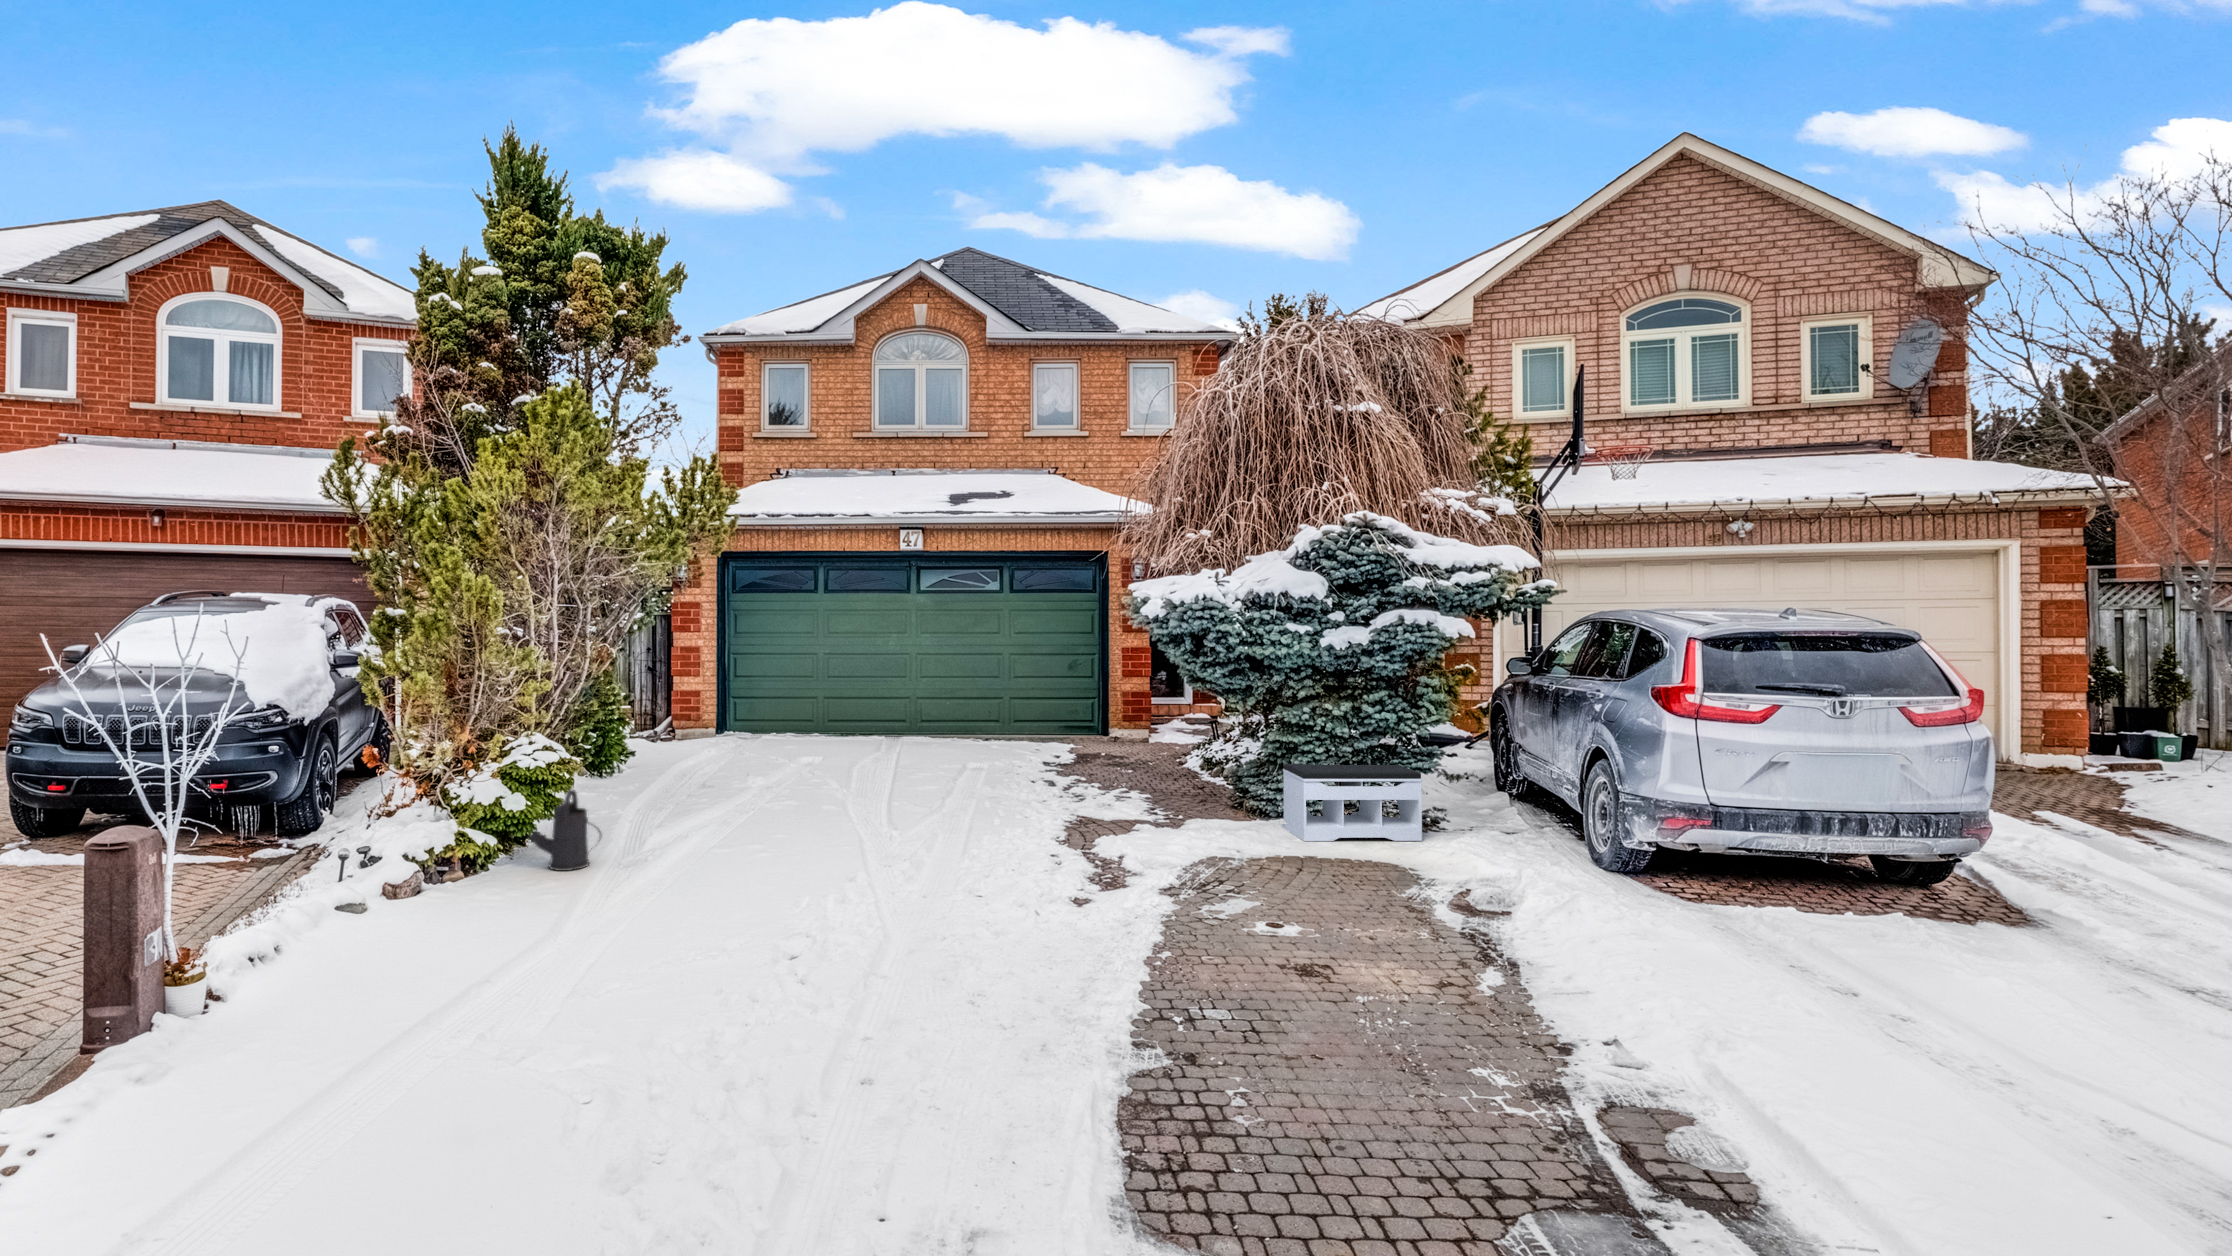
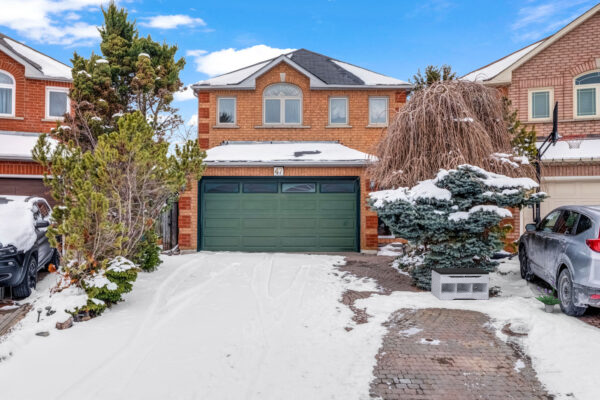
potted plant: none [1528,786,1597,866] -> present [535,280,562,313]
watering can: present [529,789,601,871] -> none [108,282,148,316]

